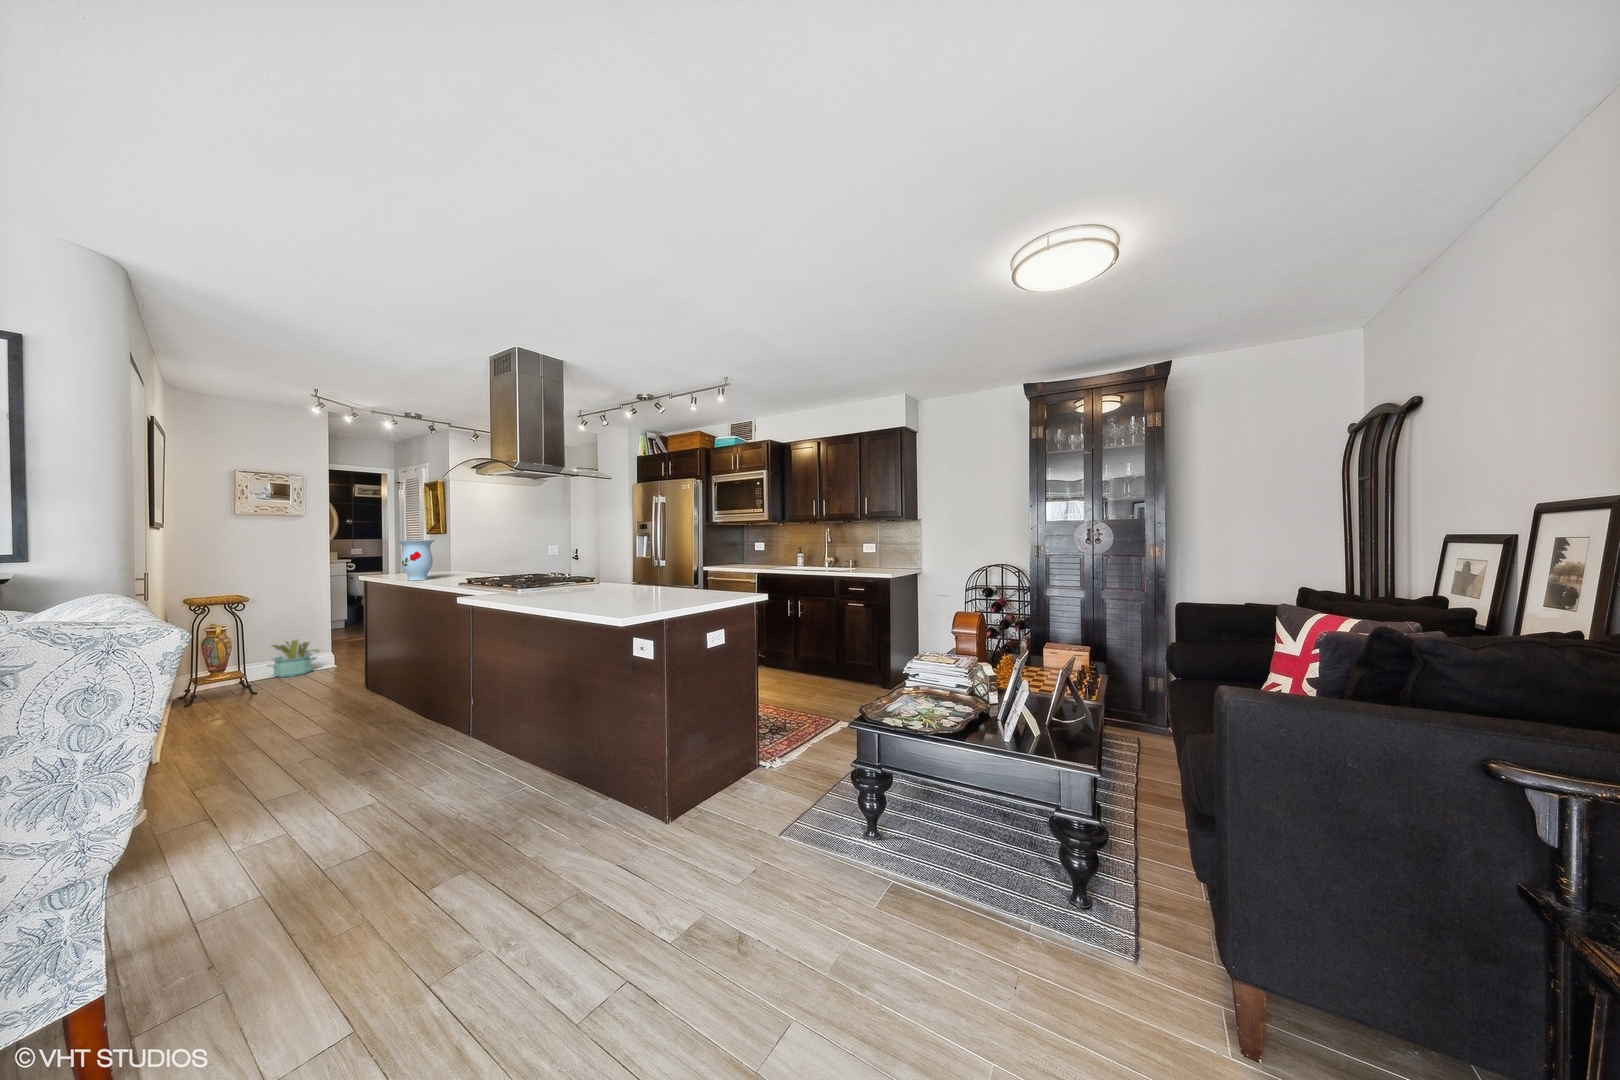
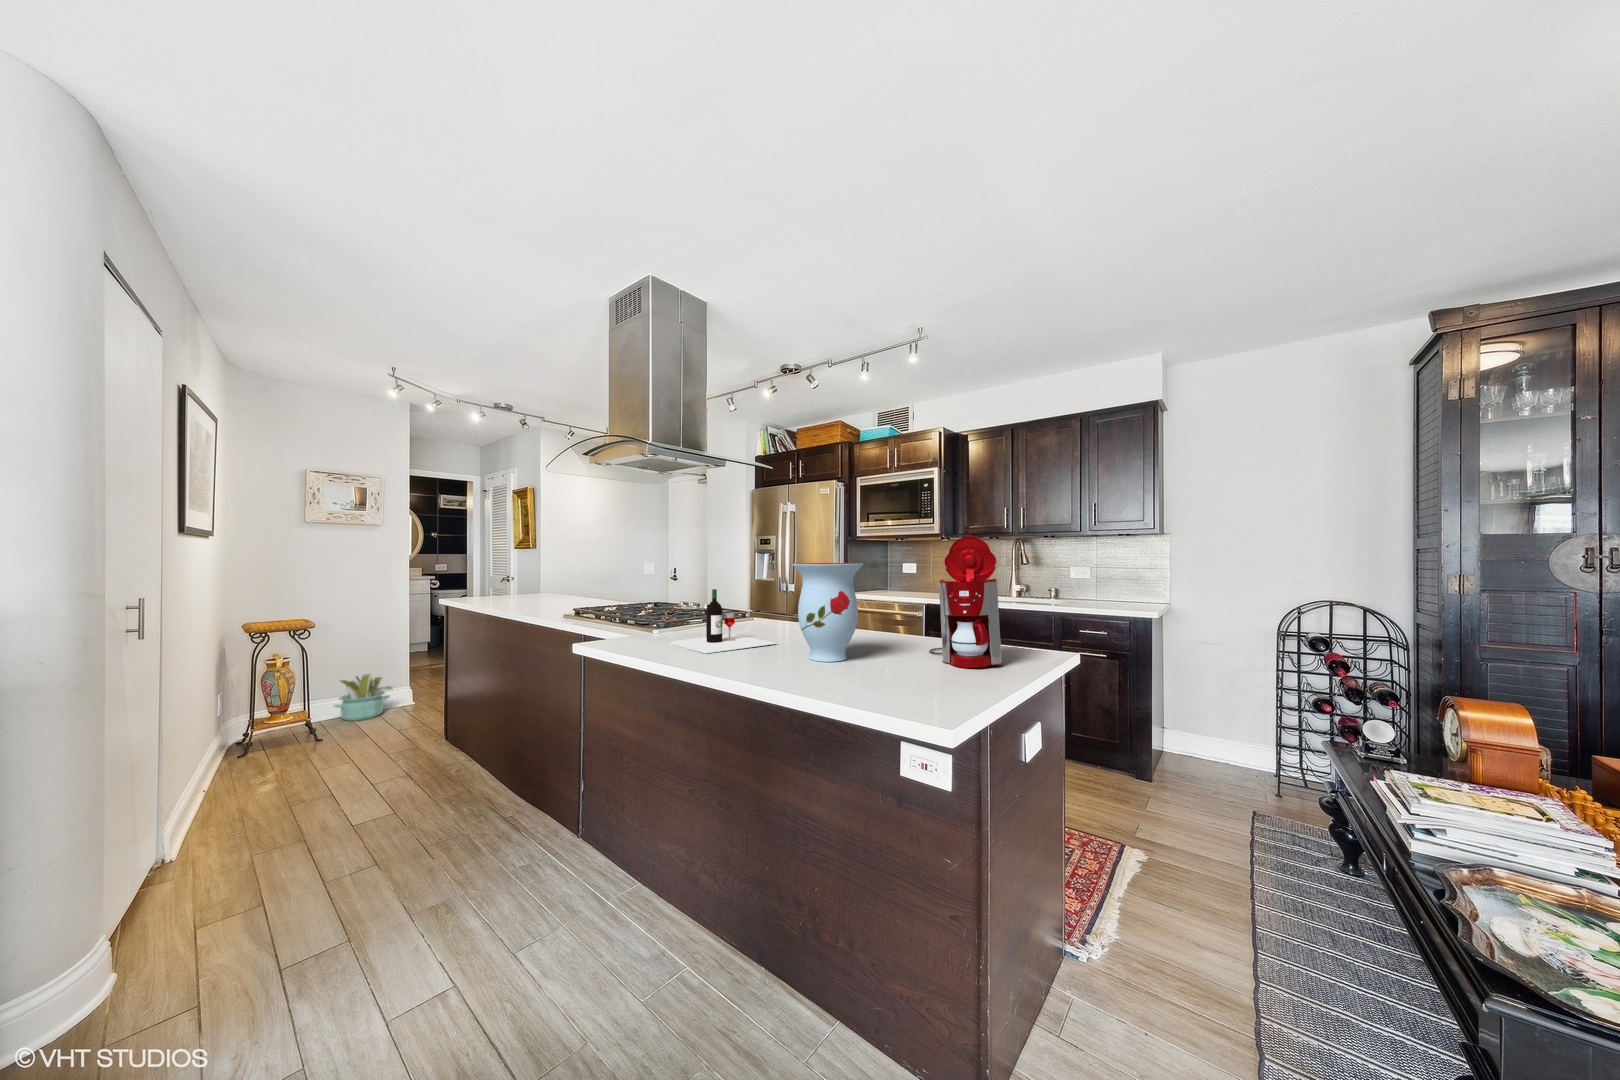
coffee maker: none [688,525,731,602] -> present [929,535,1002,668]
vase: present [398,540,435,581] -> present [792,563,863,662]
wine bottle: none [525,561,601,600] -> present [670,589,776,653]

